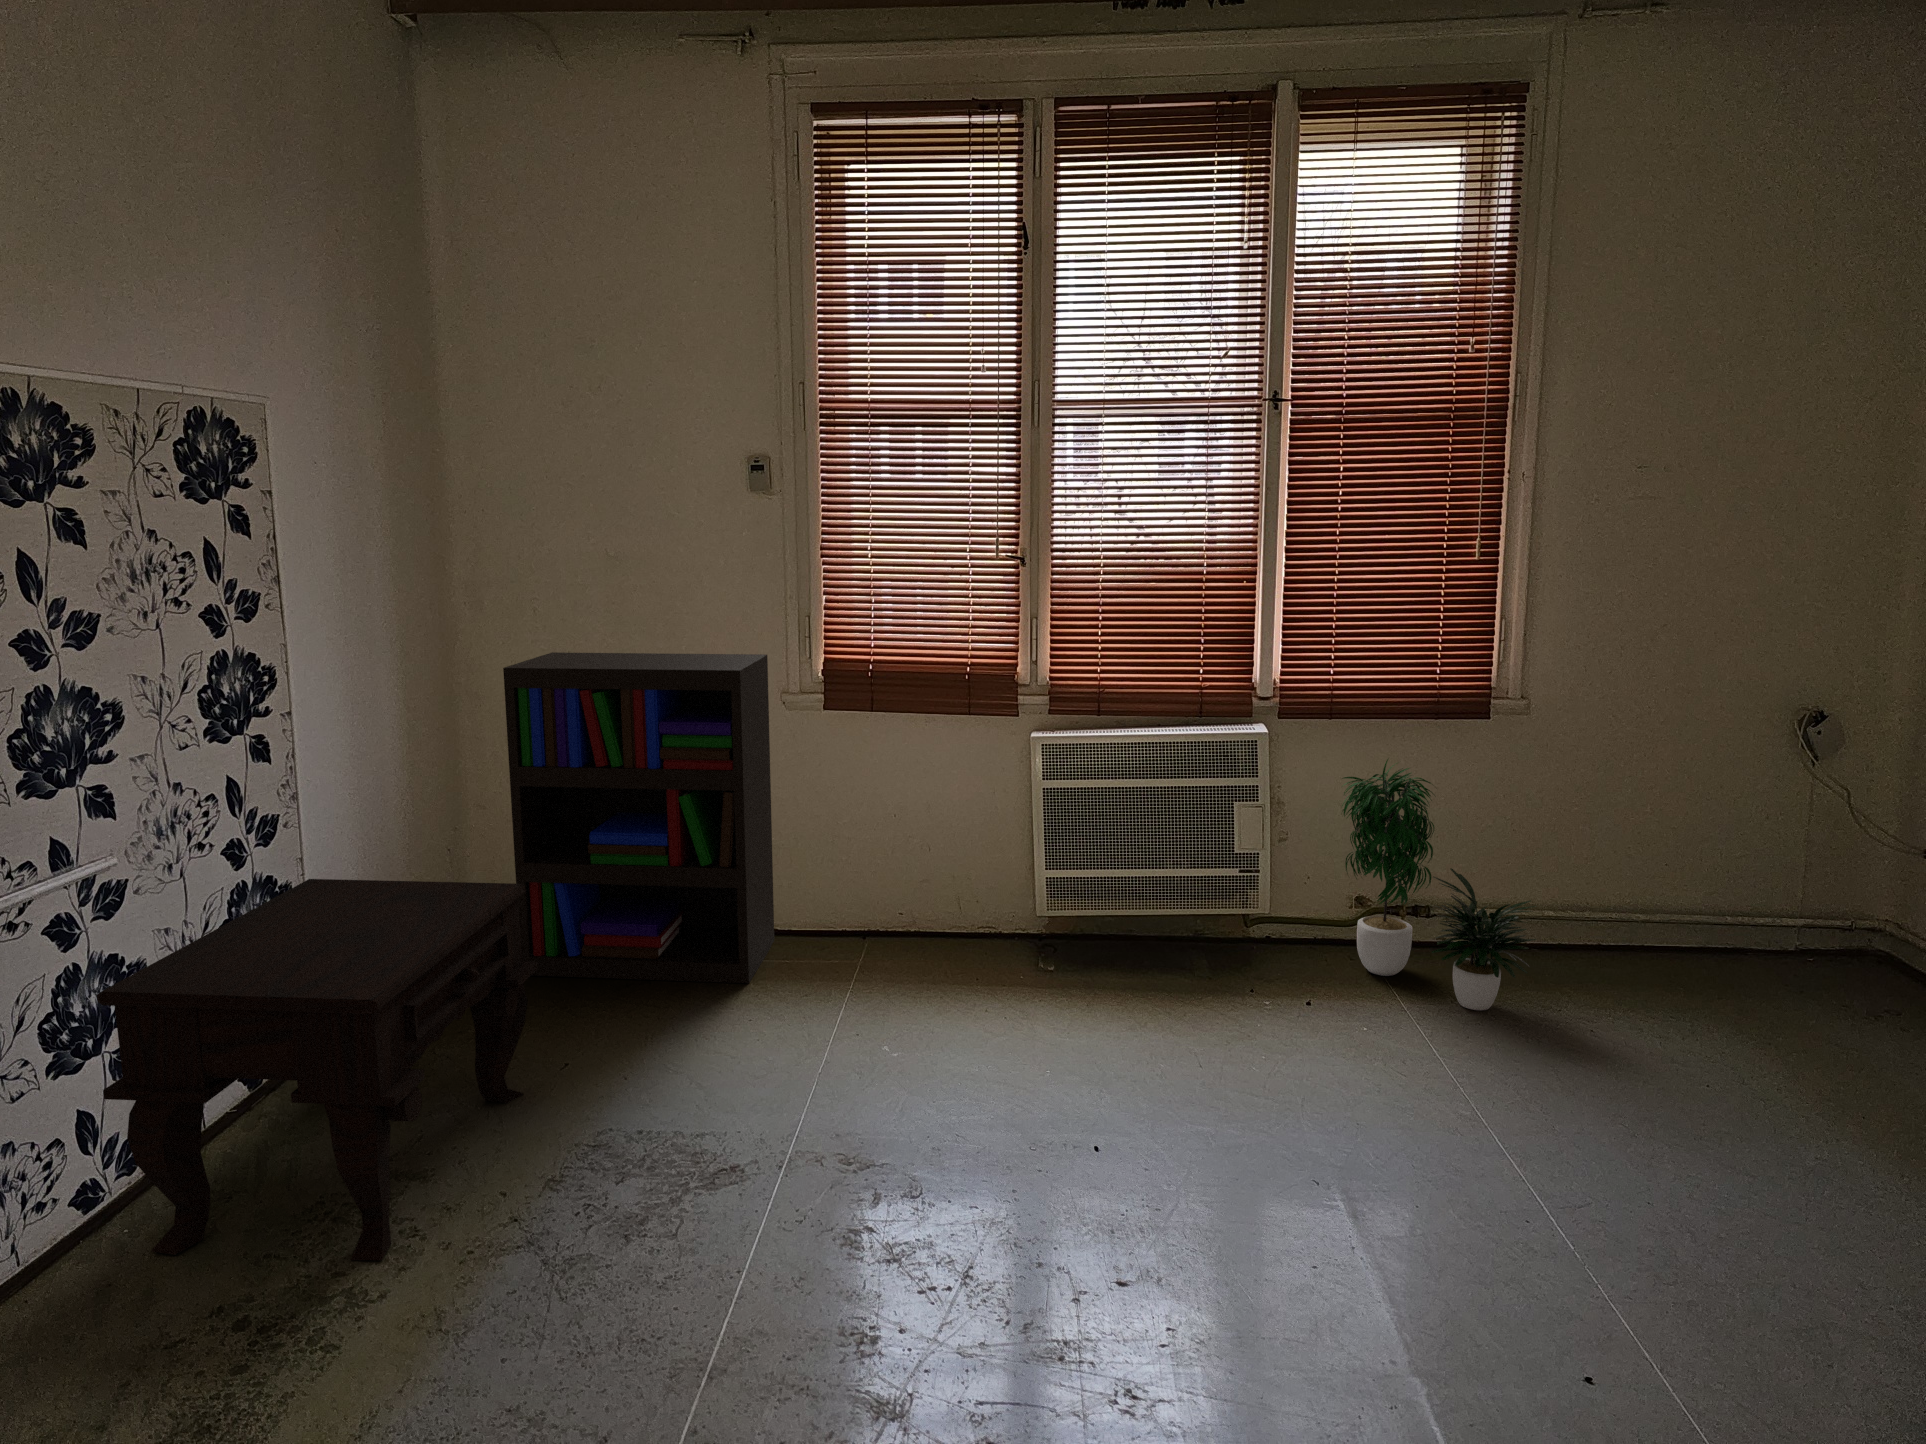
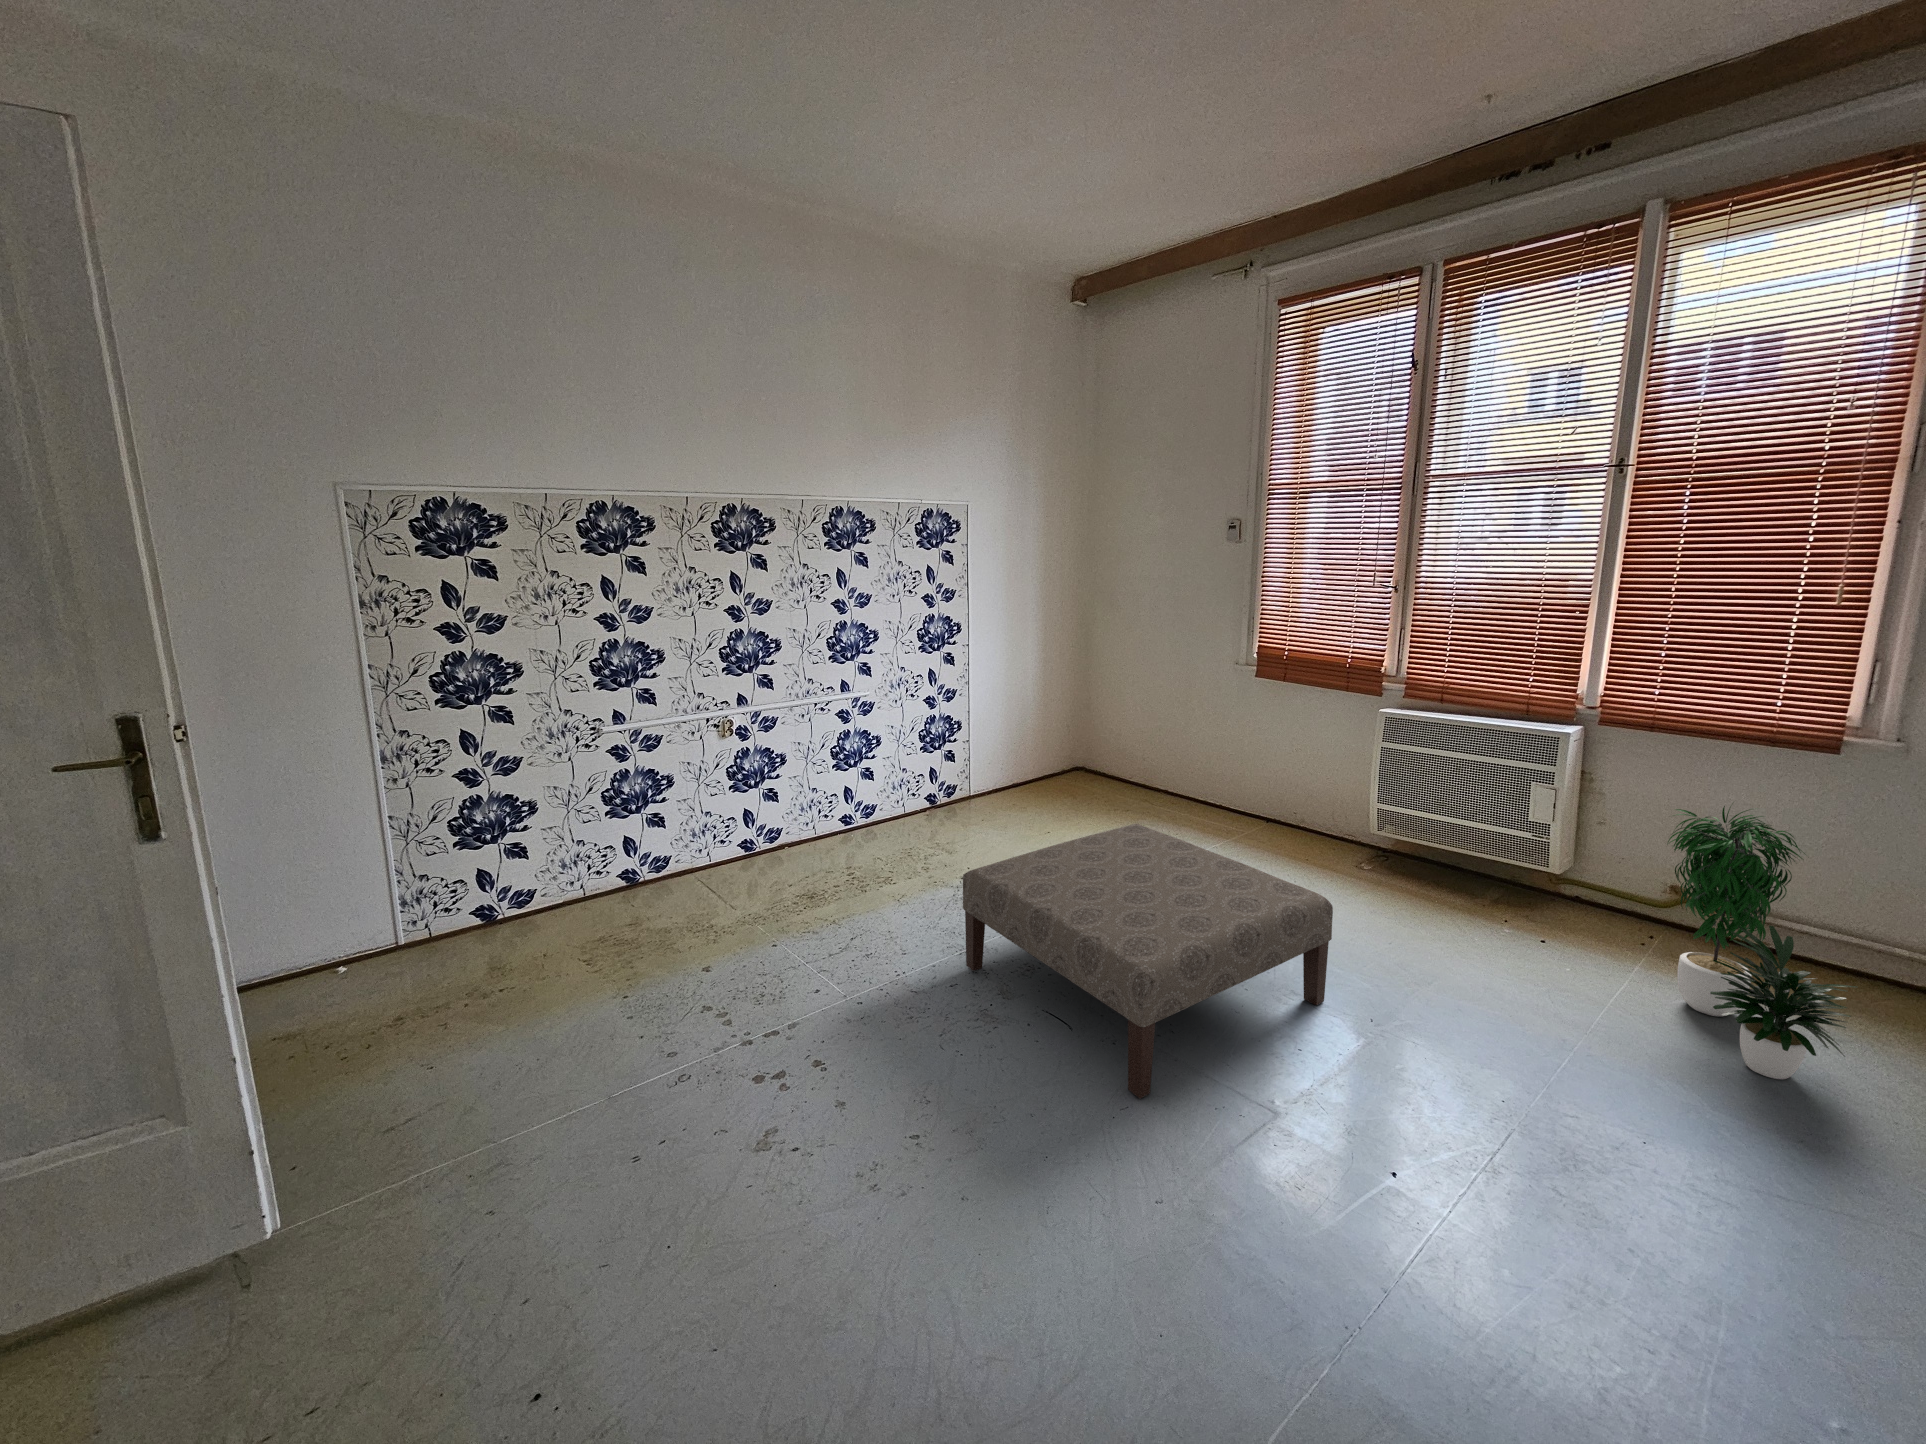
bookshelf: present [503,652,774,983] -> none [1082,630,1234,838]
side table: present [97,879,537,1261] -> none [841,720,1022,875]
ottoman: none [794,964,1297,1360] -> present [963,824,1333,1099]

